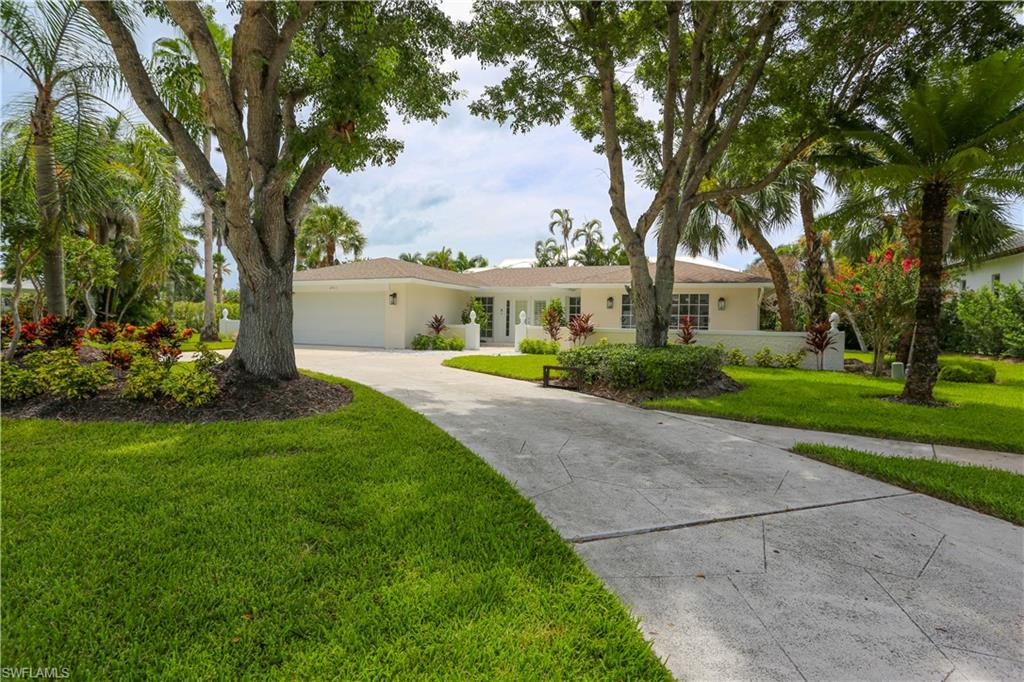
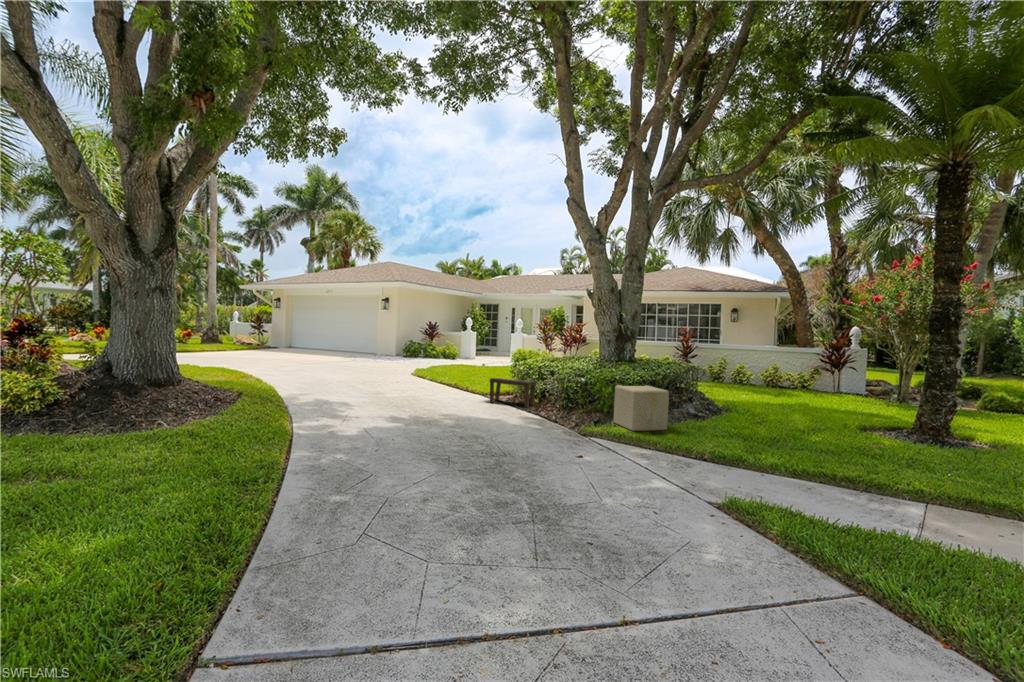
cardboard box: none [663,366,712,405] -> present [613,385,669,431]

